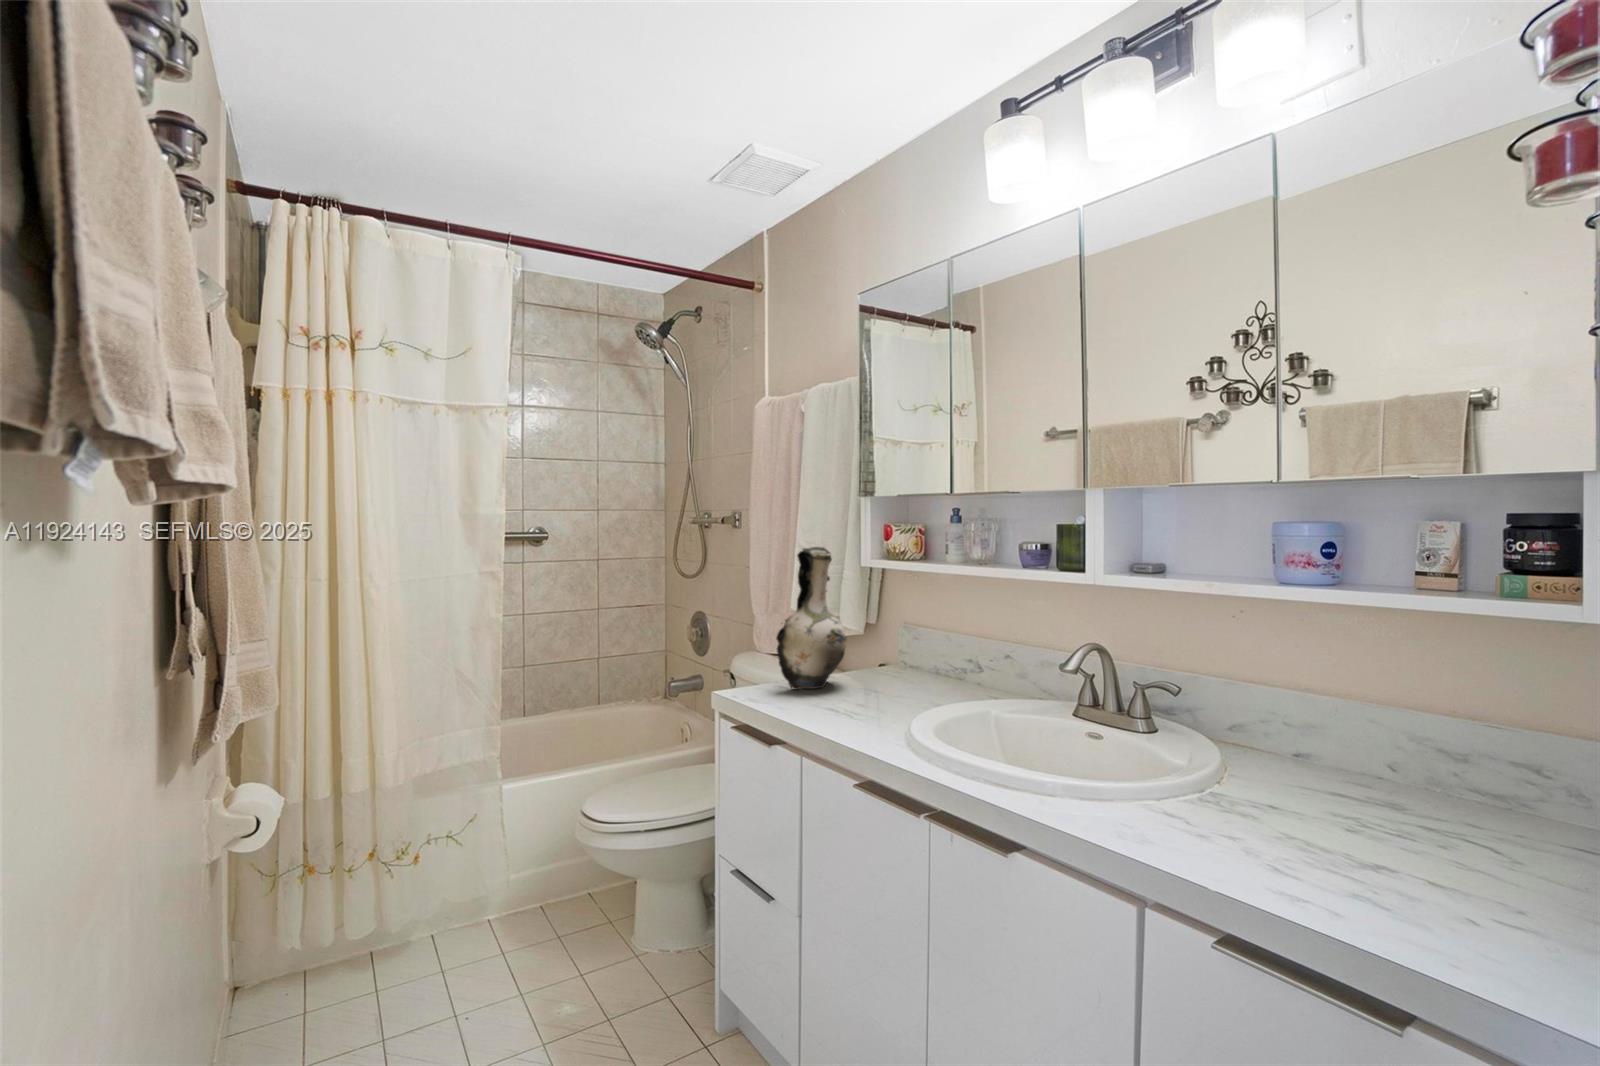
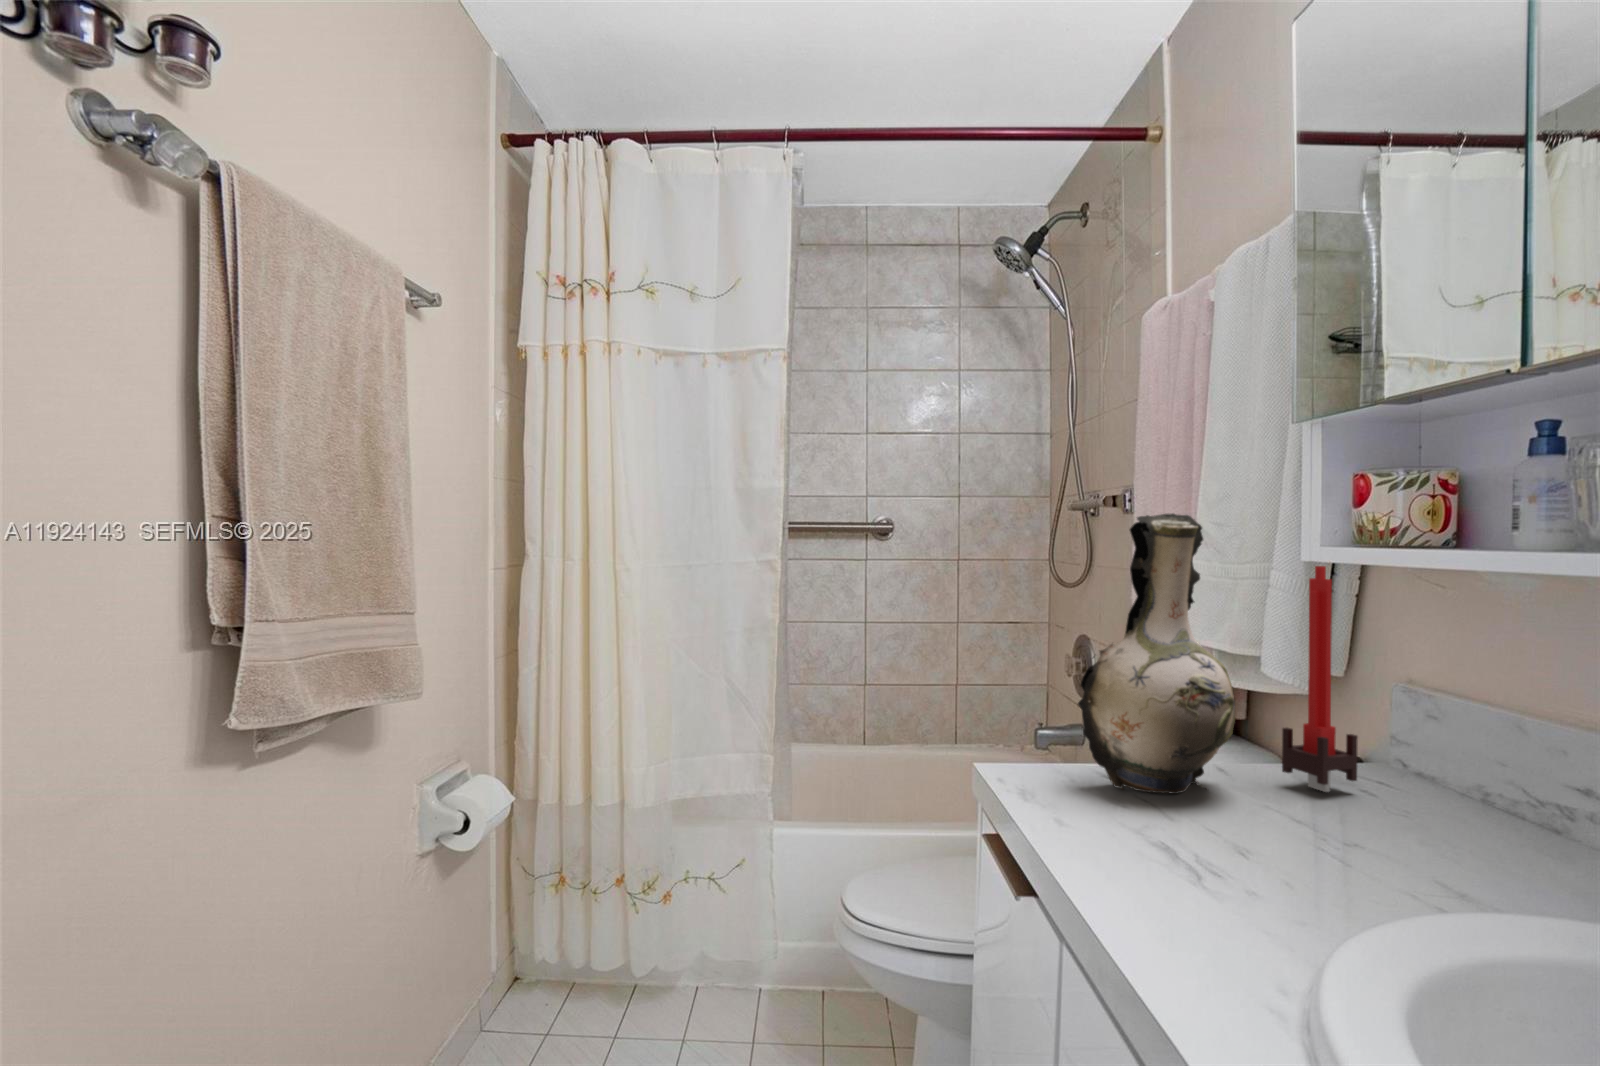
candle: none [861,570,890,677] -> present [1282,566,1358,792]

